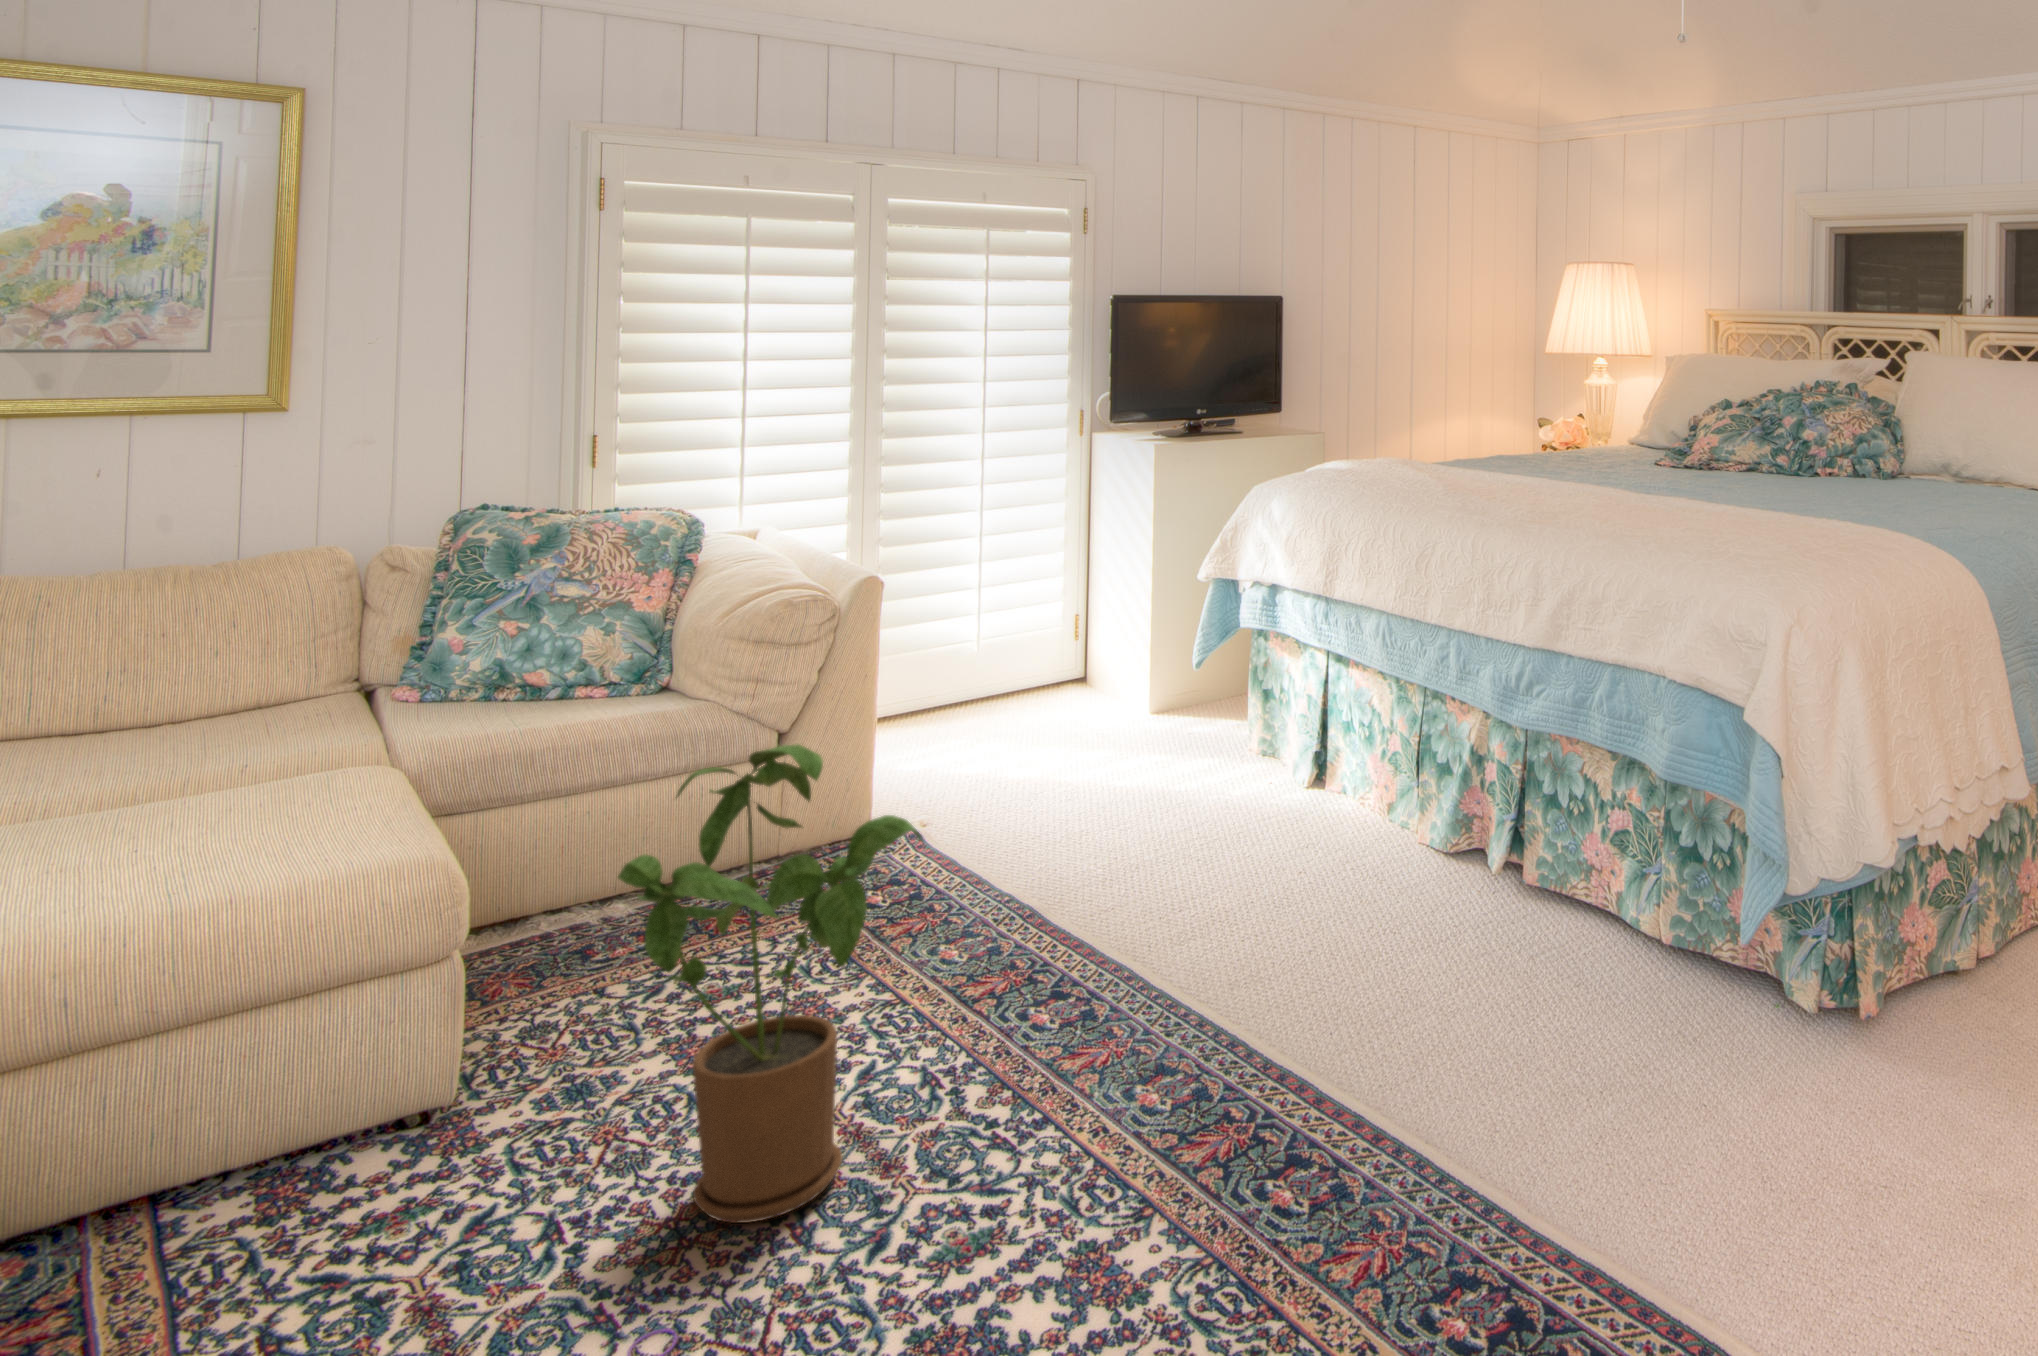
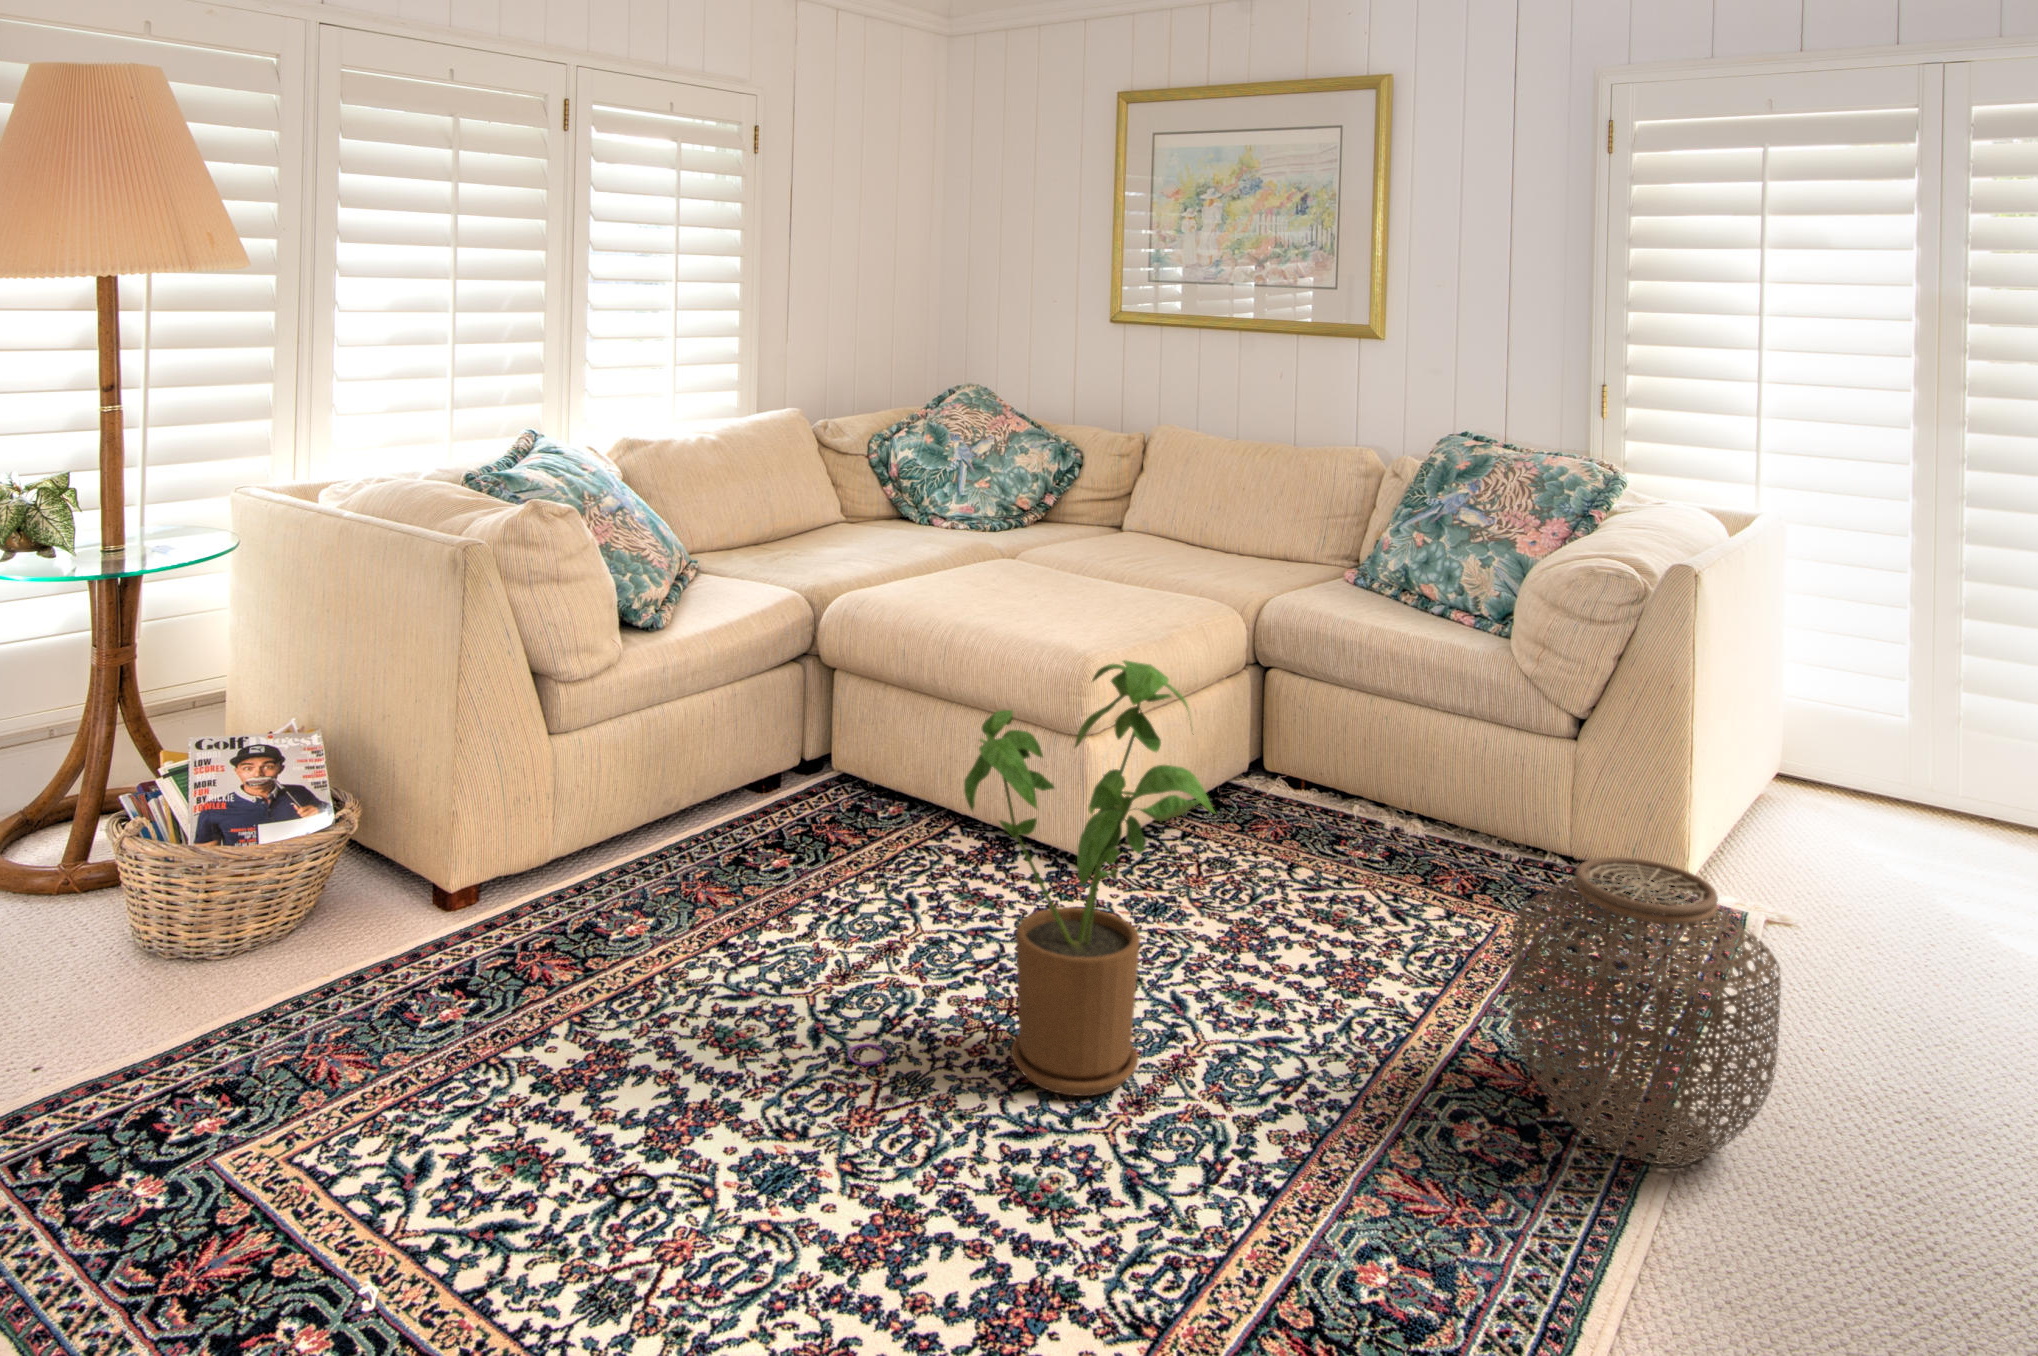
woven basket: none [998,763,1181,976] -> present [1509,857,1781,1164]

